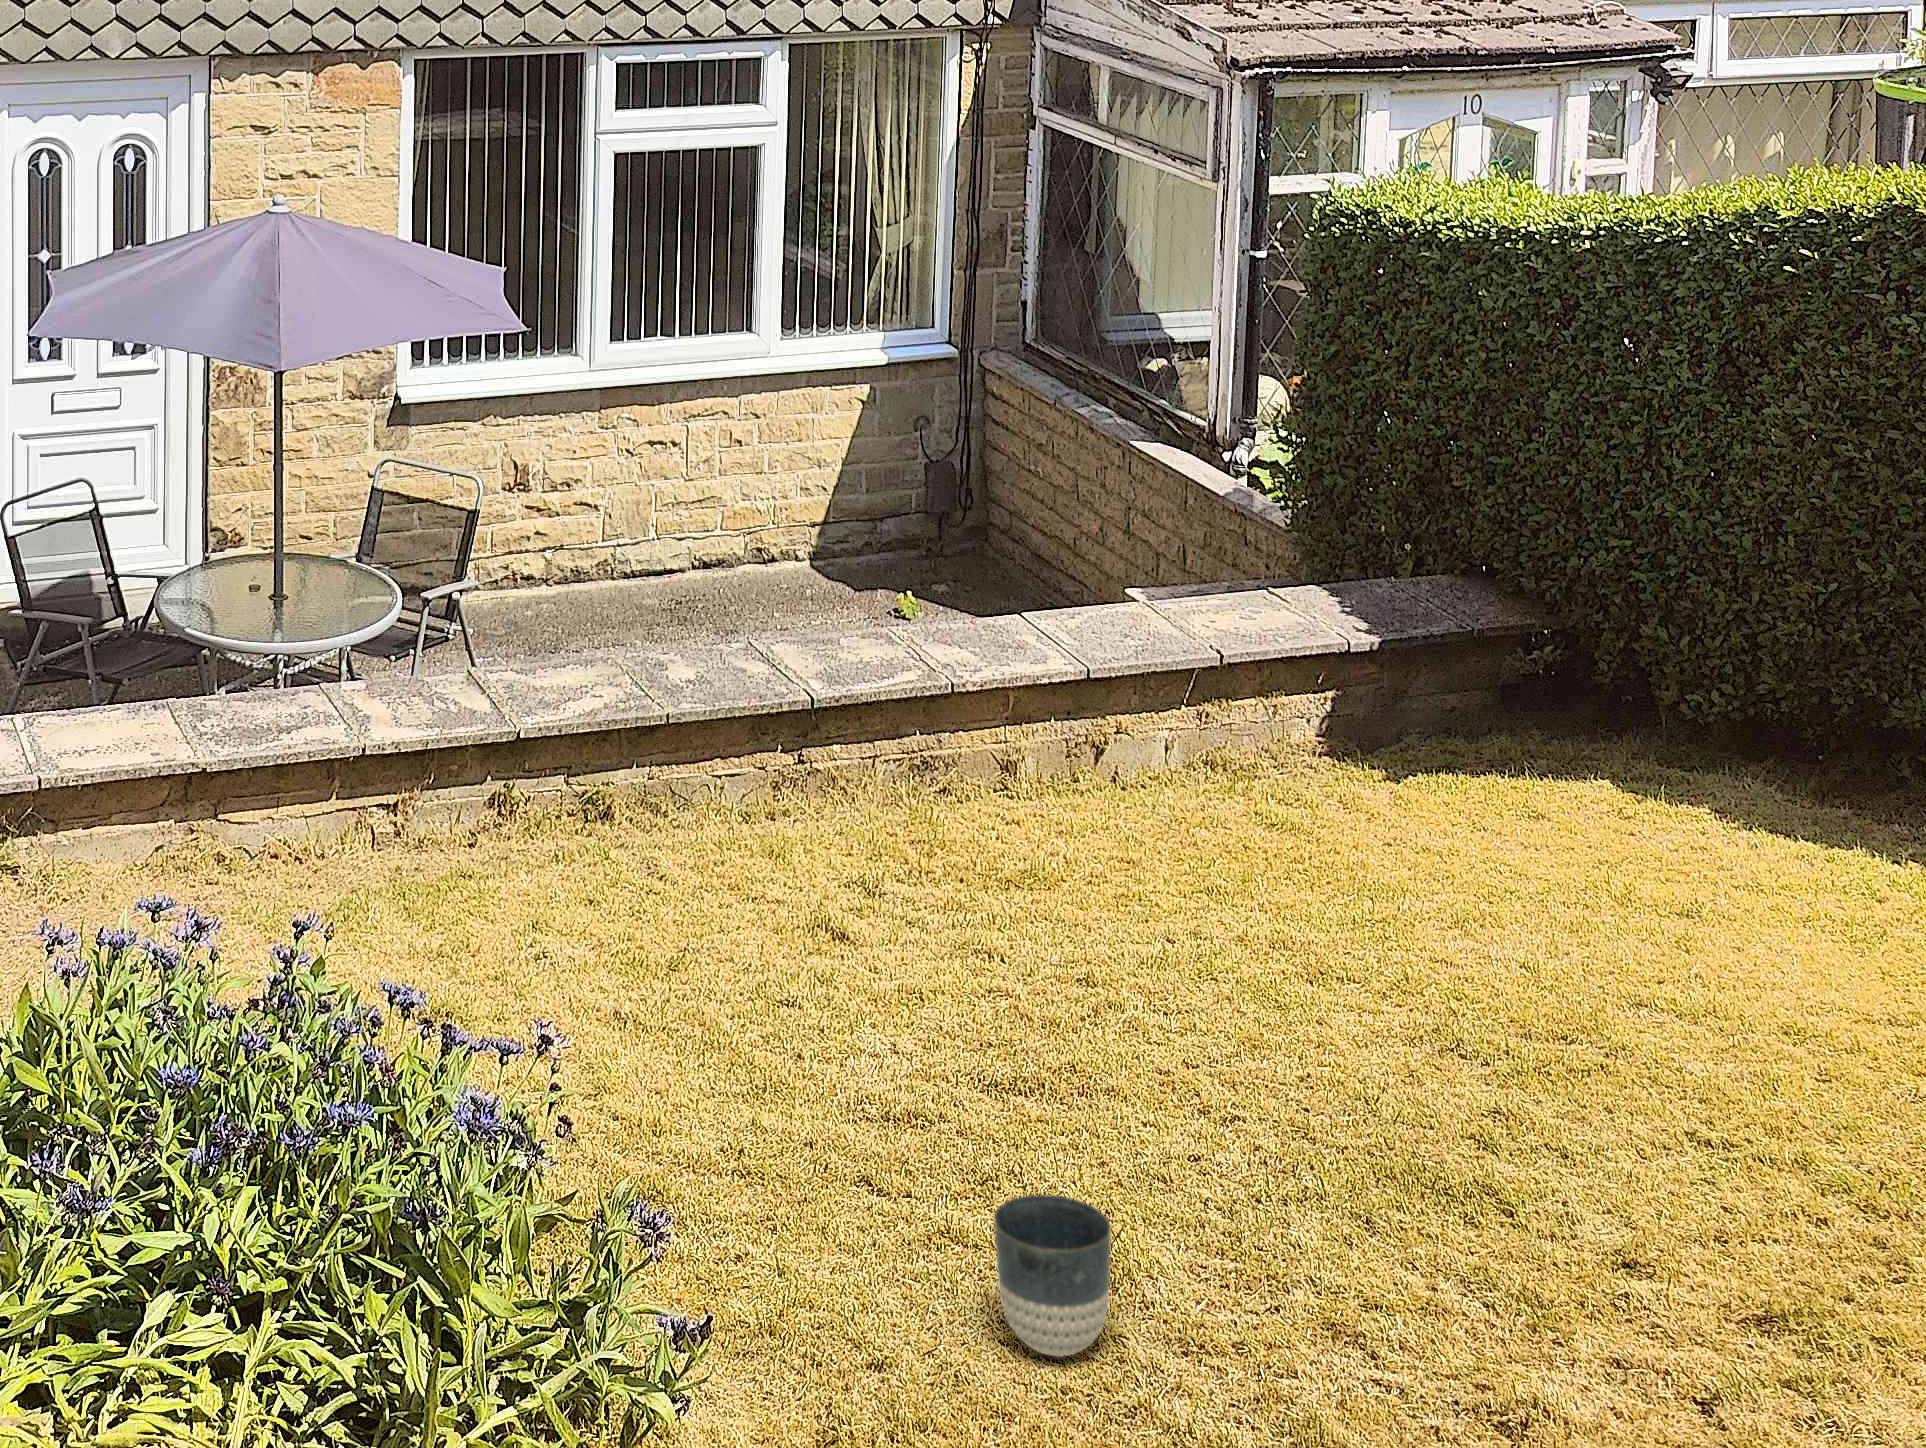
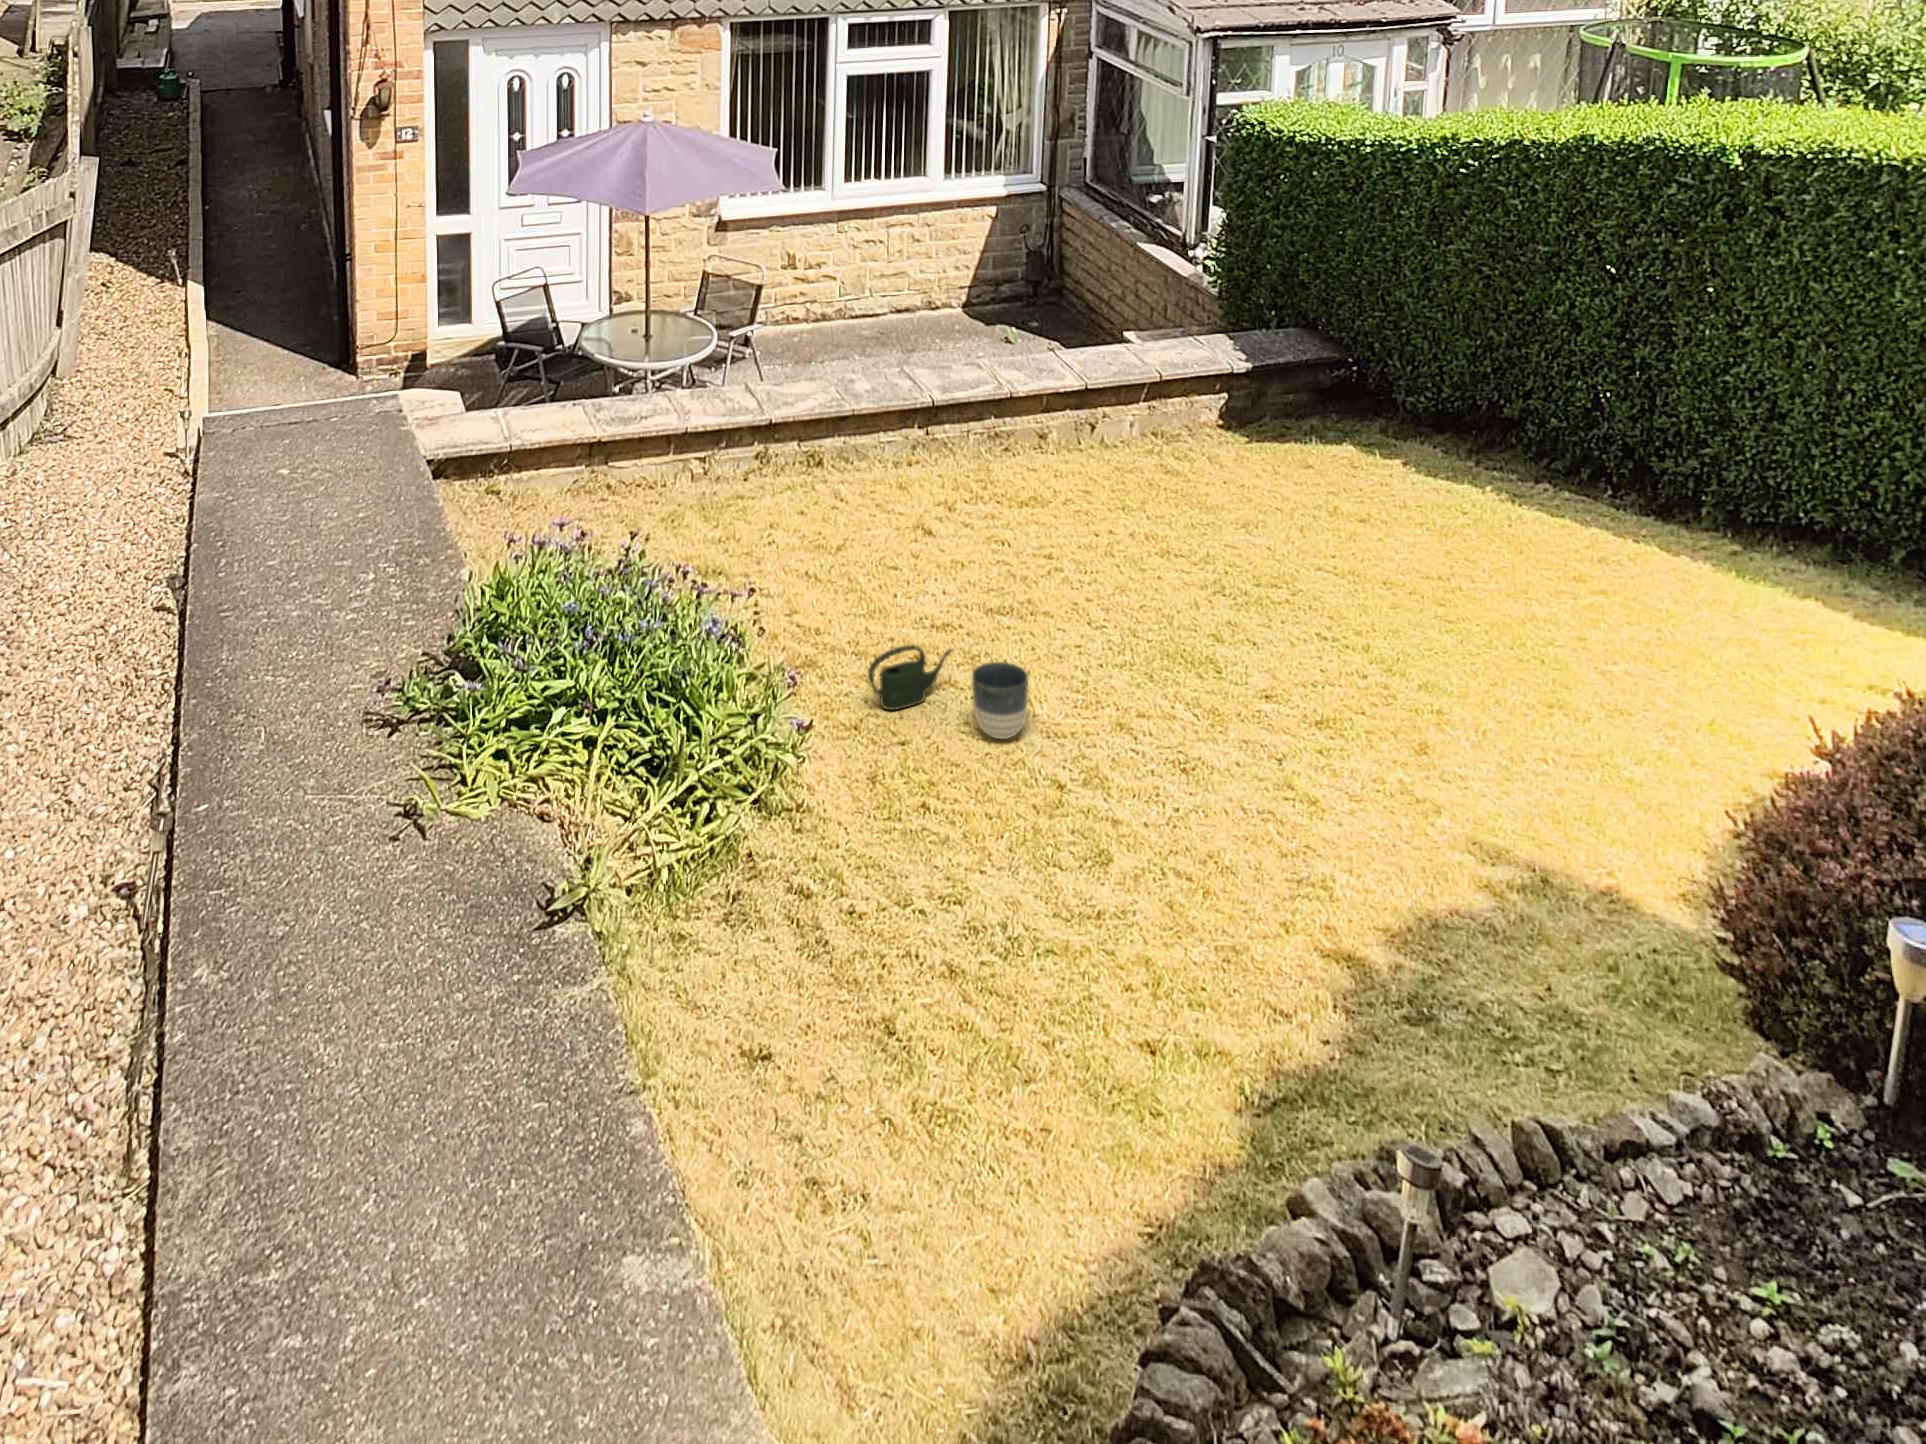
watering can: none [773,1159,938,1295] -> present [868,645,952,710]

